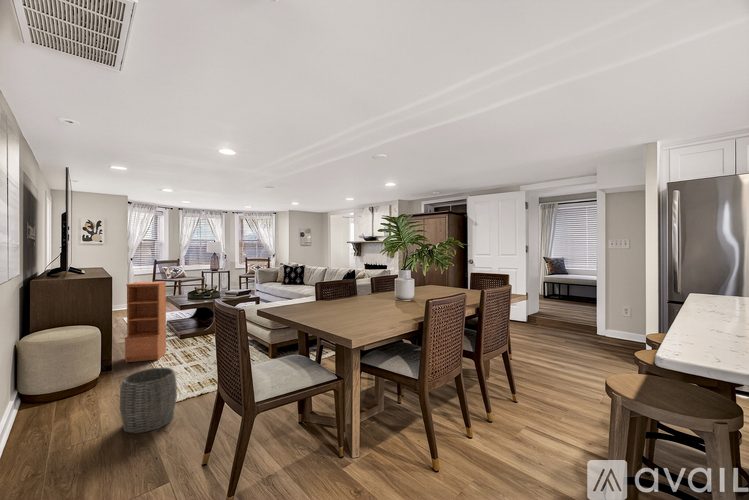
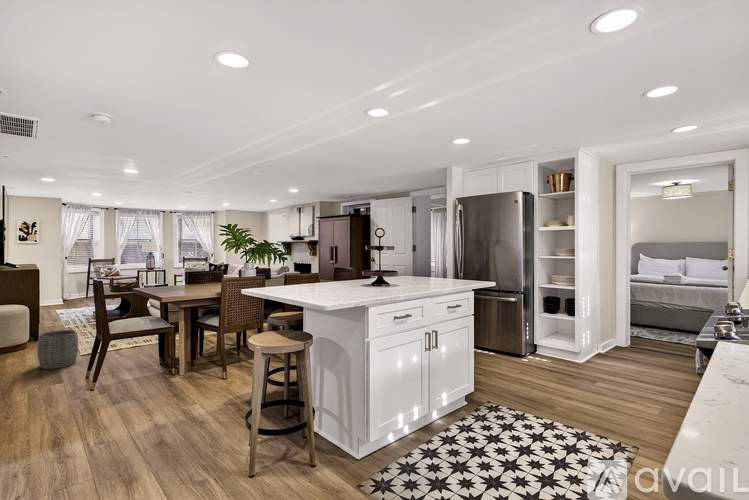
bookcase: present [125,282,166,363] -> none [49,274,85,338]

